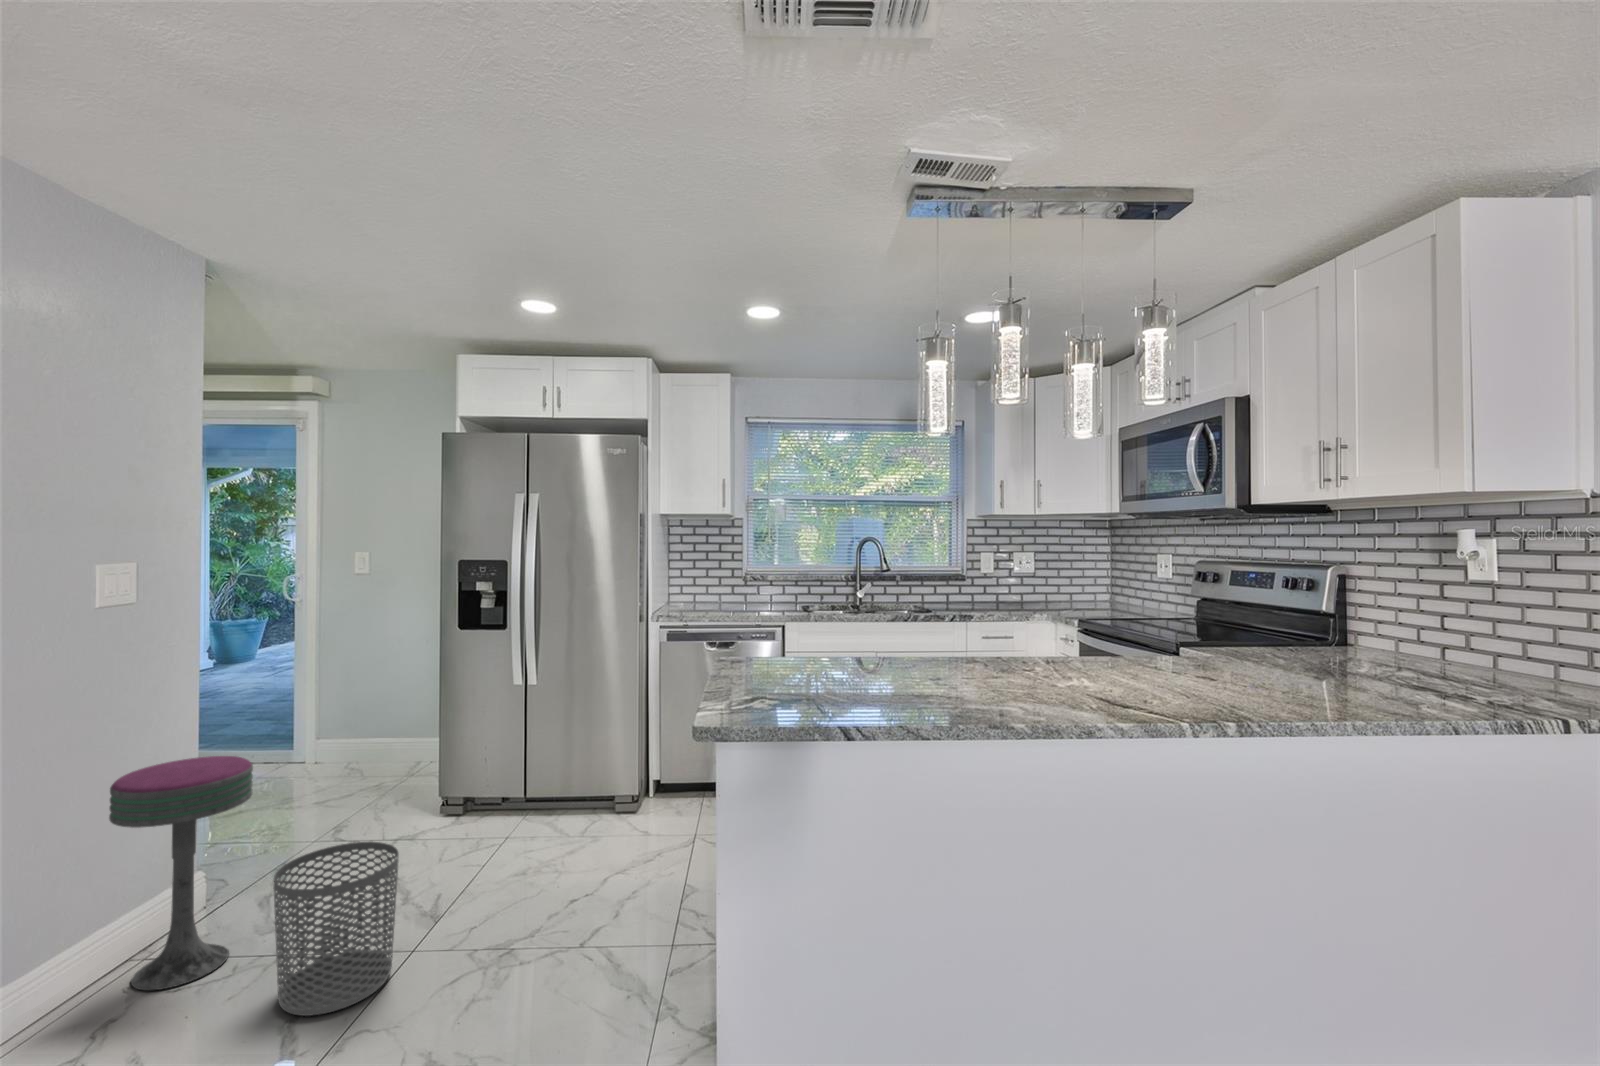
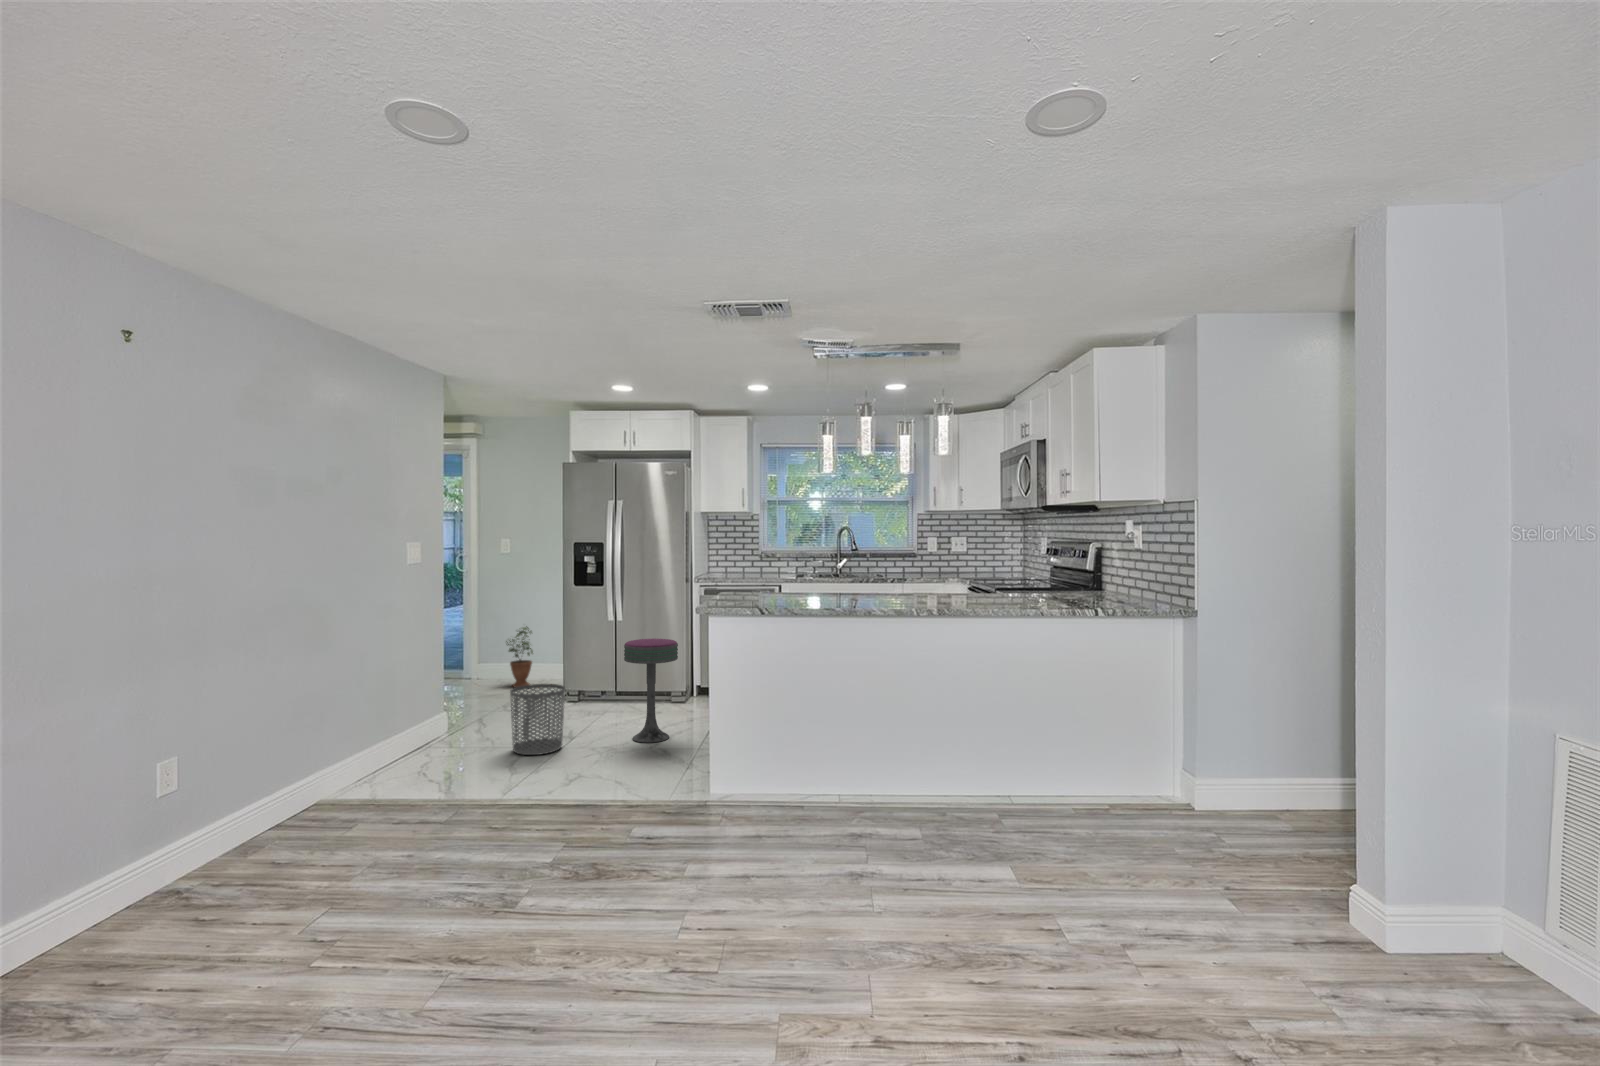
potted plant: none [355,682,402,782] -> present [506,626,533,687]
bar stool: present [109,756,253,991] -> present [624,639,678,743]

